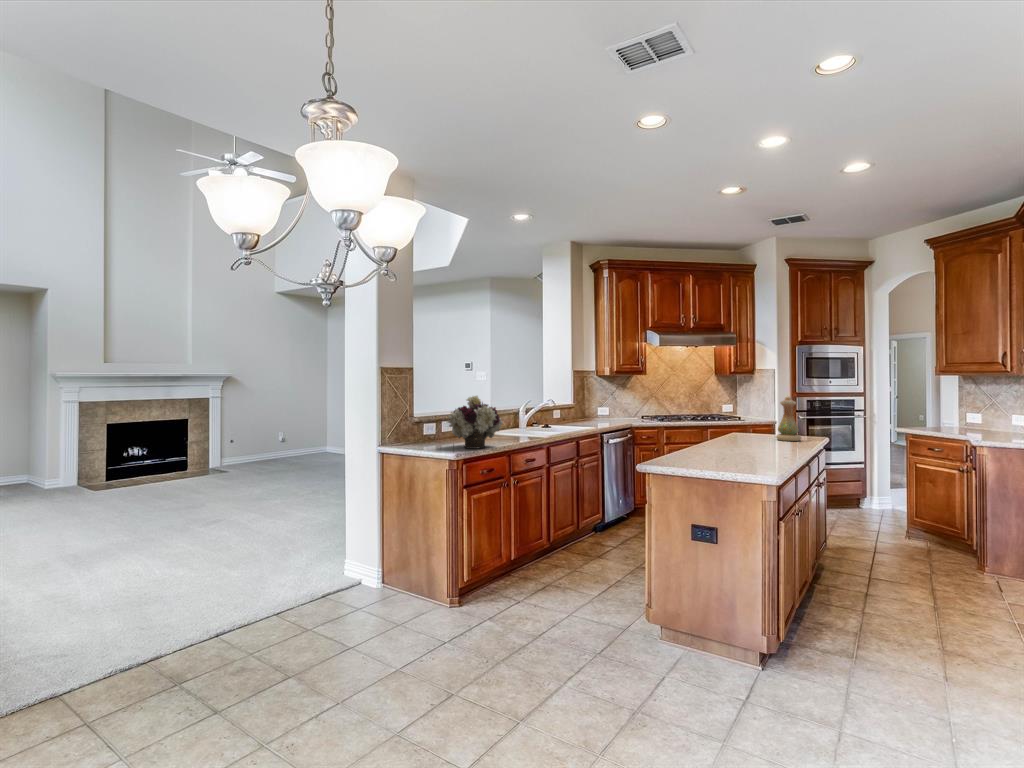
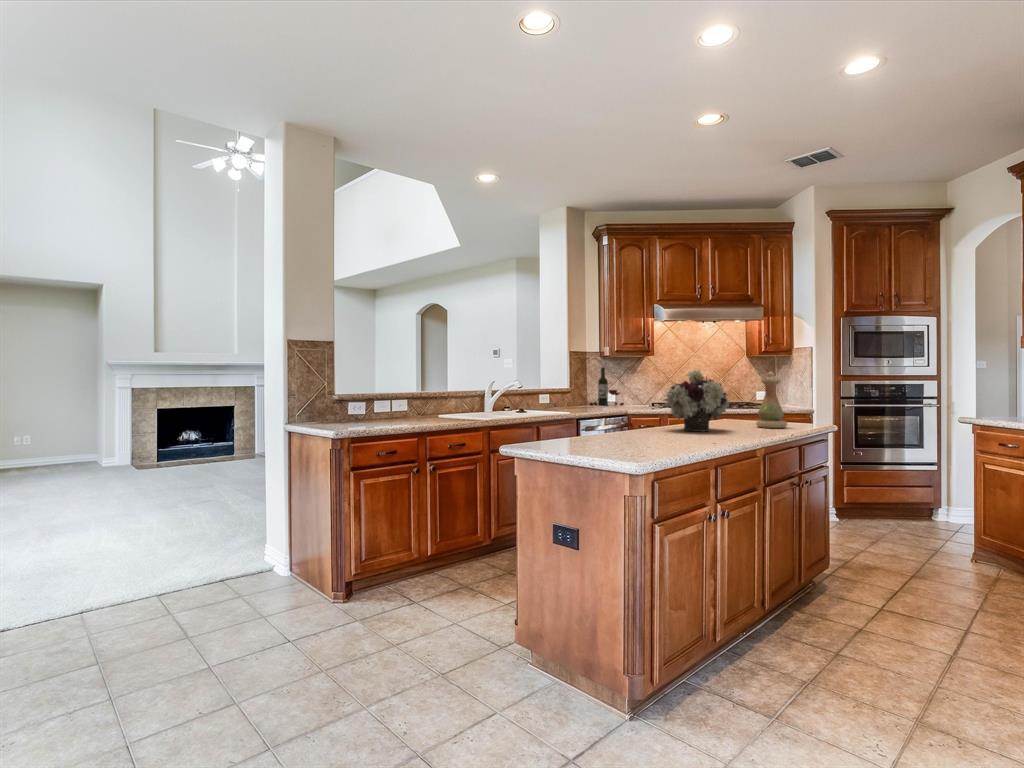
wine bottle: none [586,385,617,419] -> present [590,367,624,406]
flower arrangement: present [447,396,503,449] -> present [664,370,729,432]

